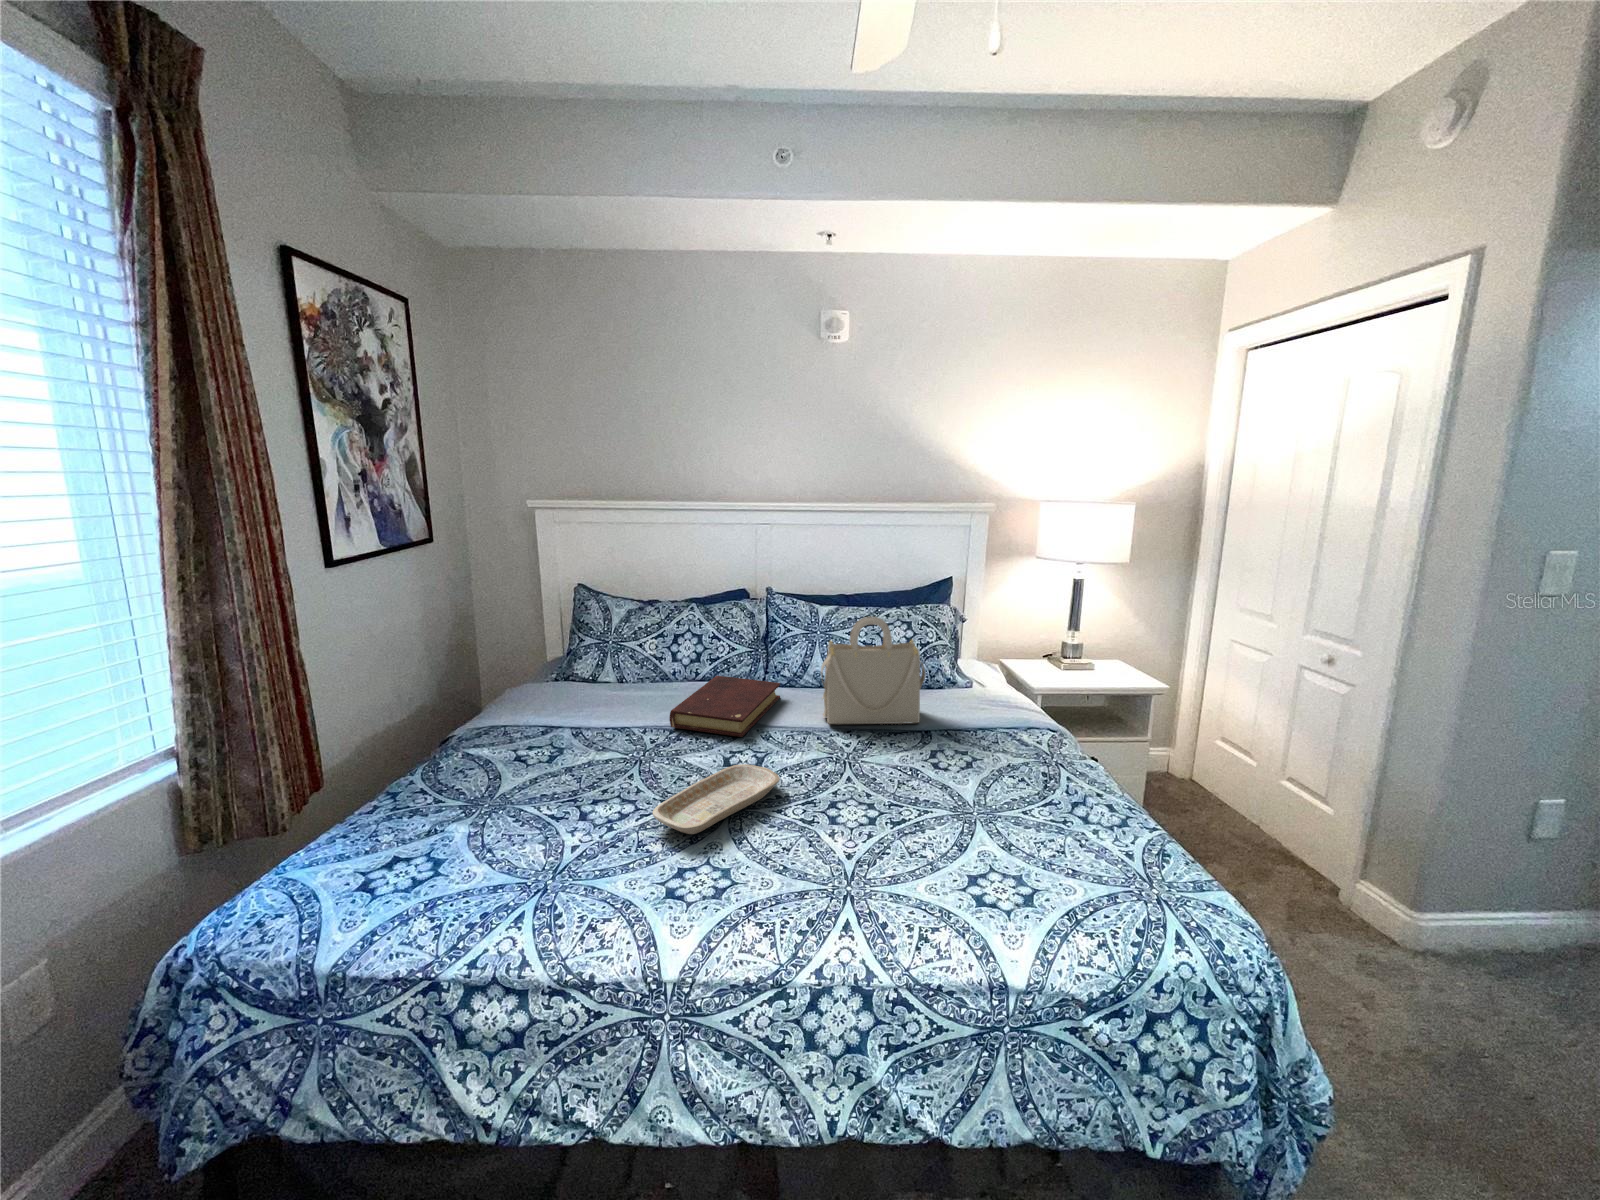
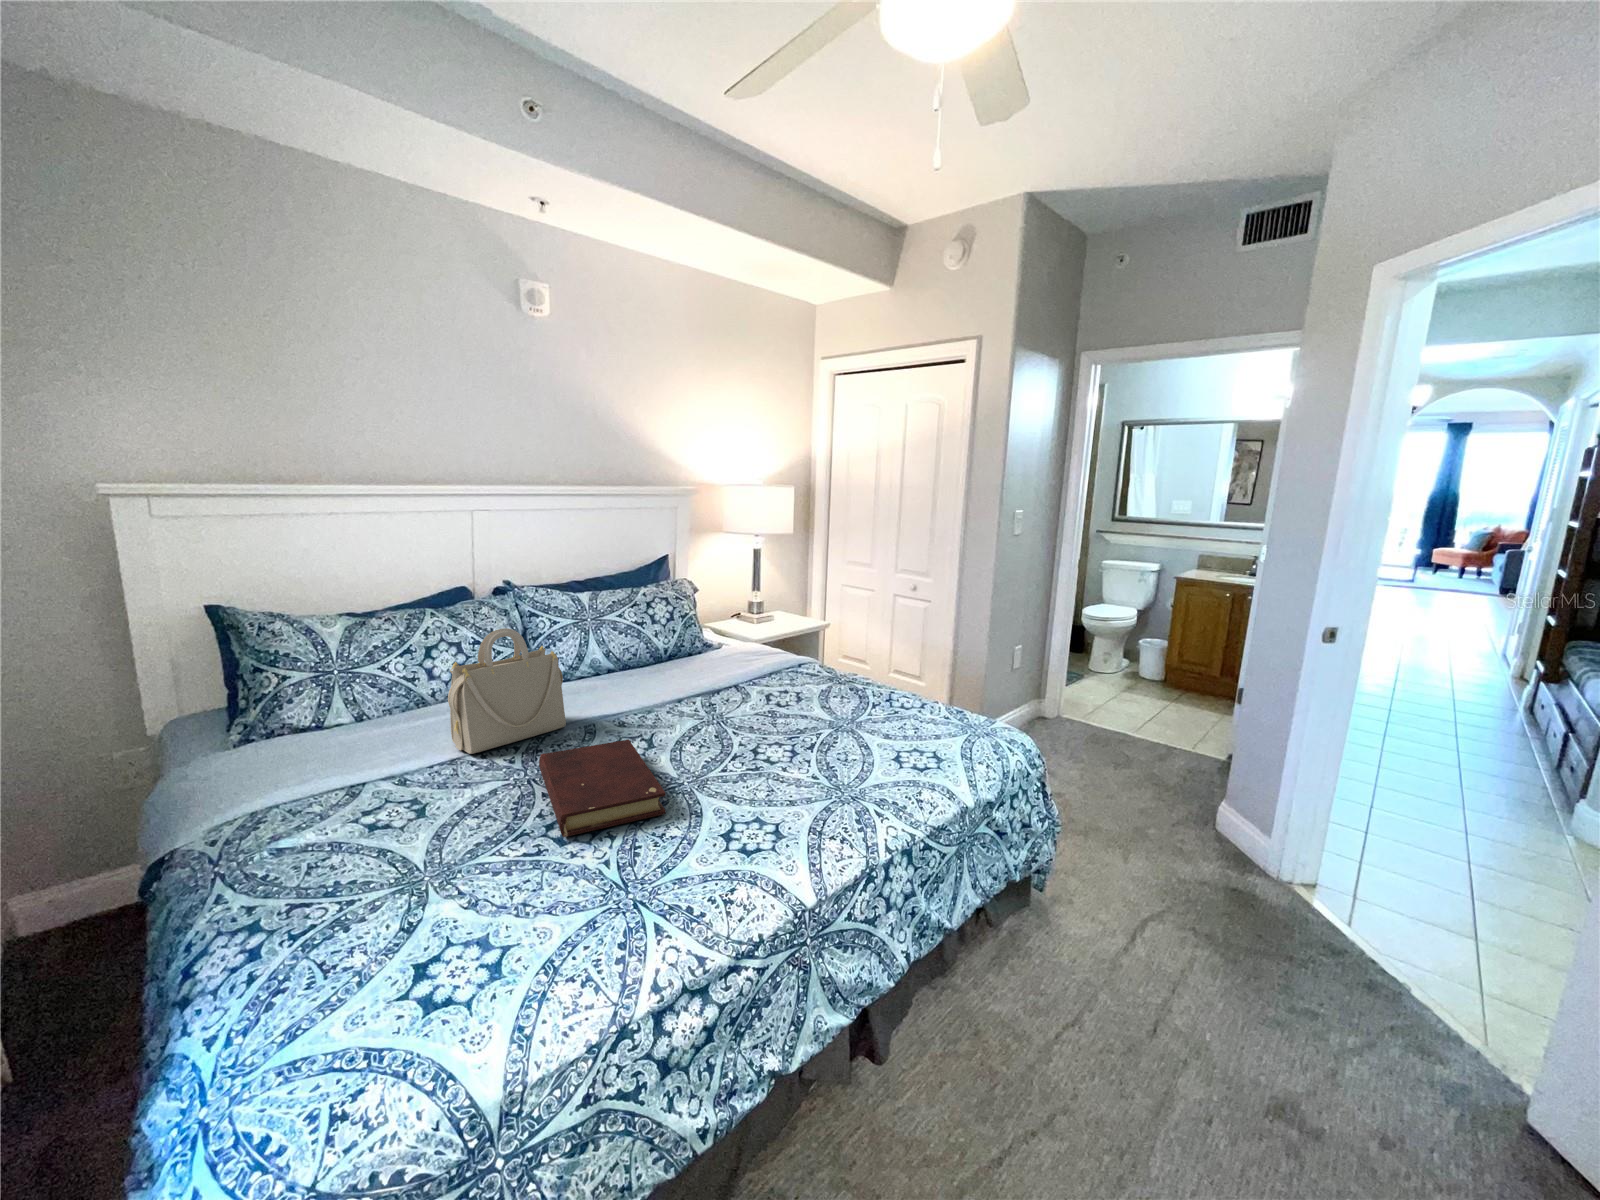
book: present [670,676,780,737] -> present [539,740,666,837]
tray: present [653,764,780,834] -> none [329,818,475,934]

